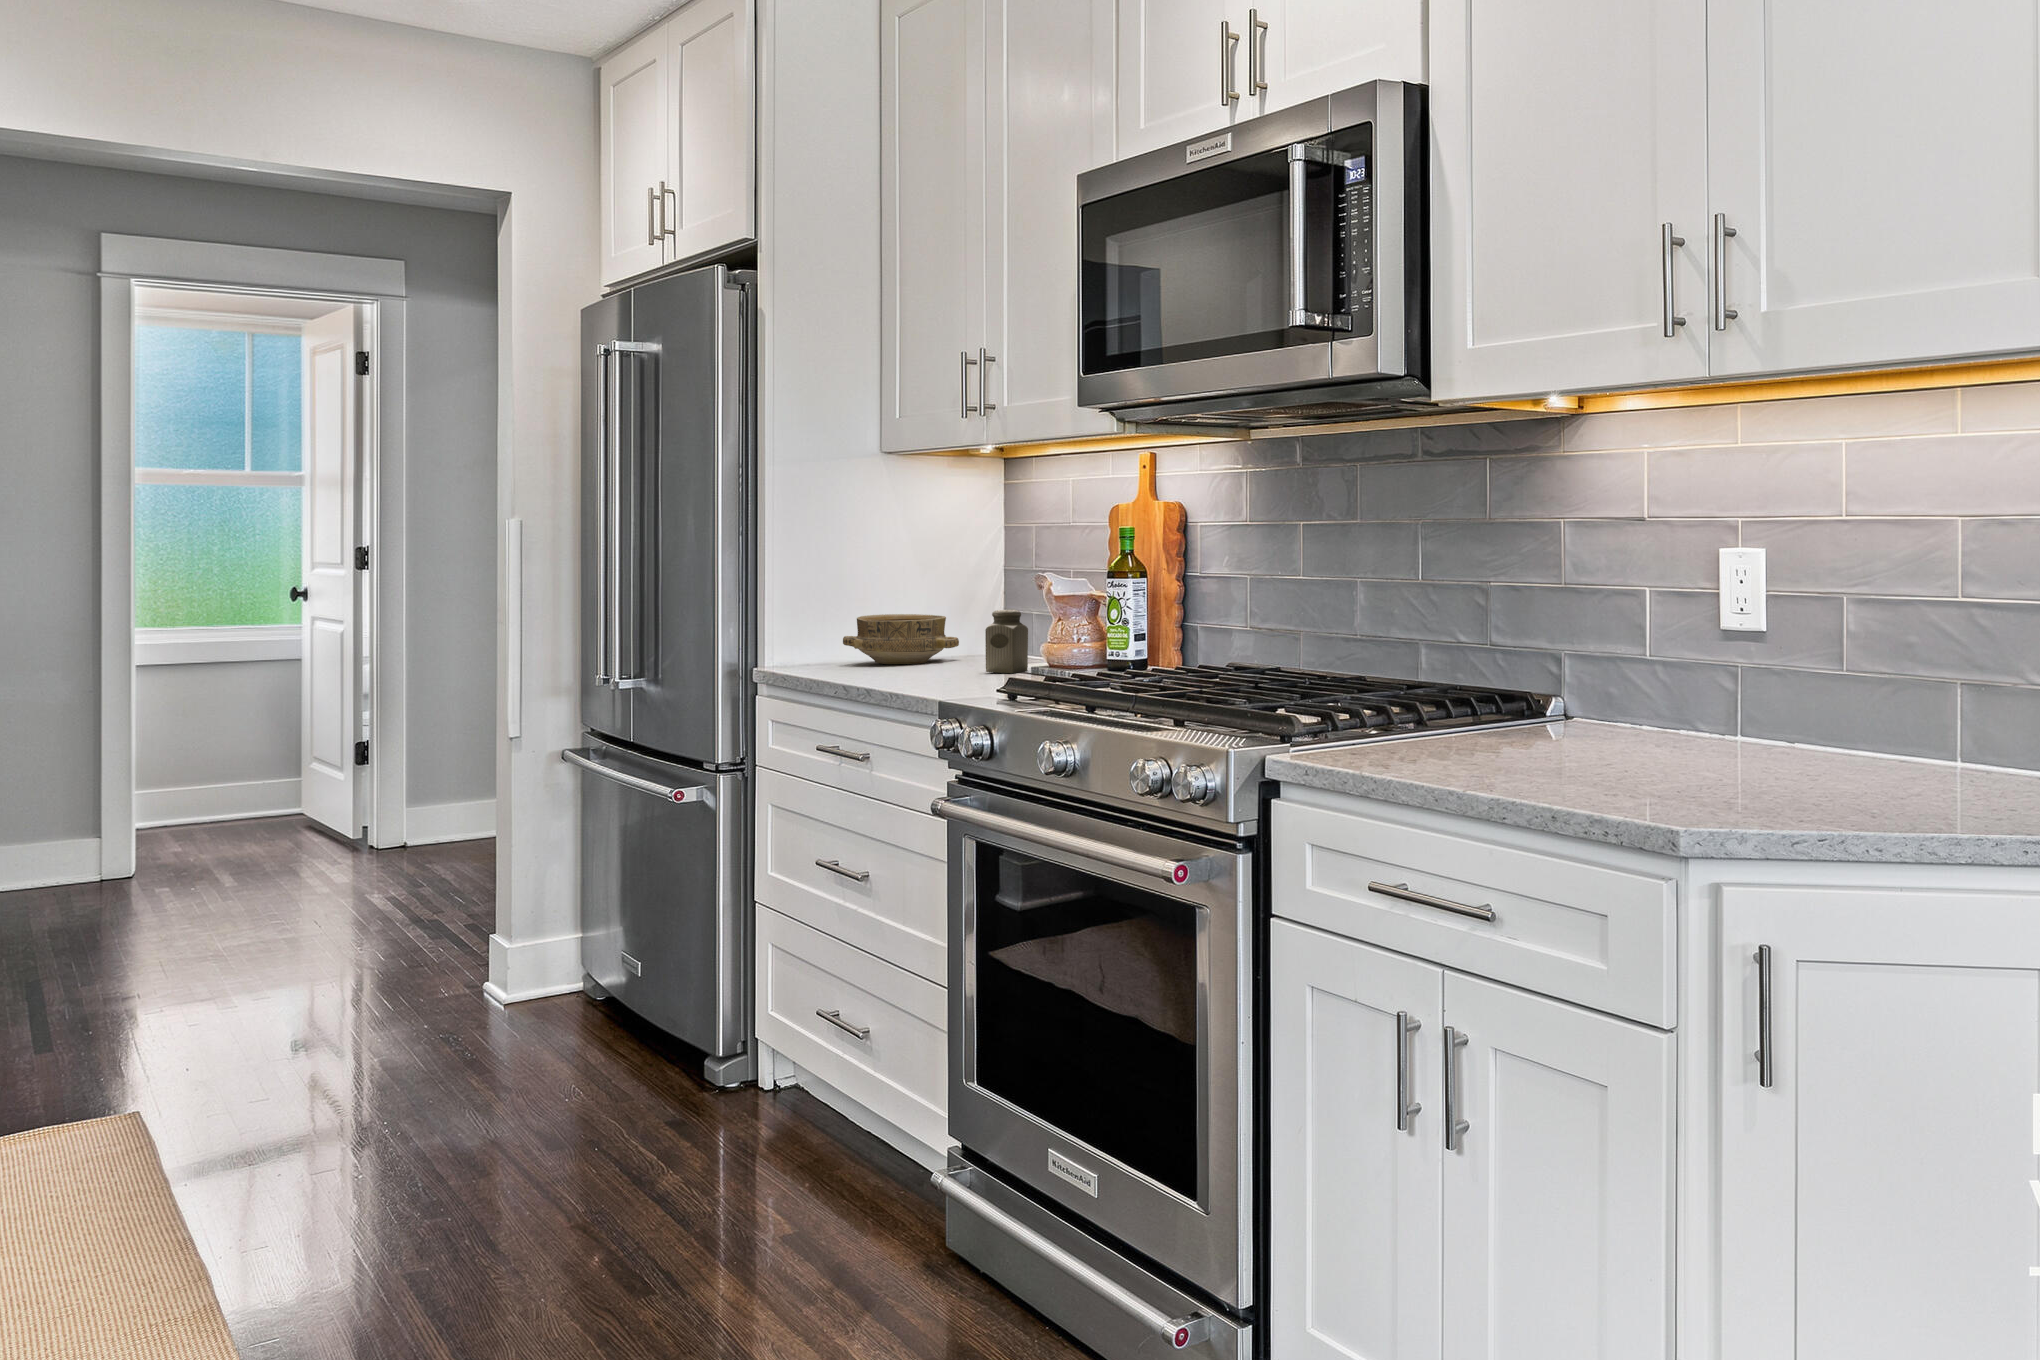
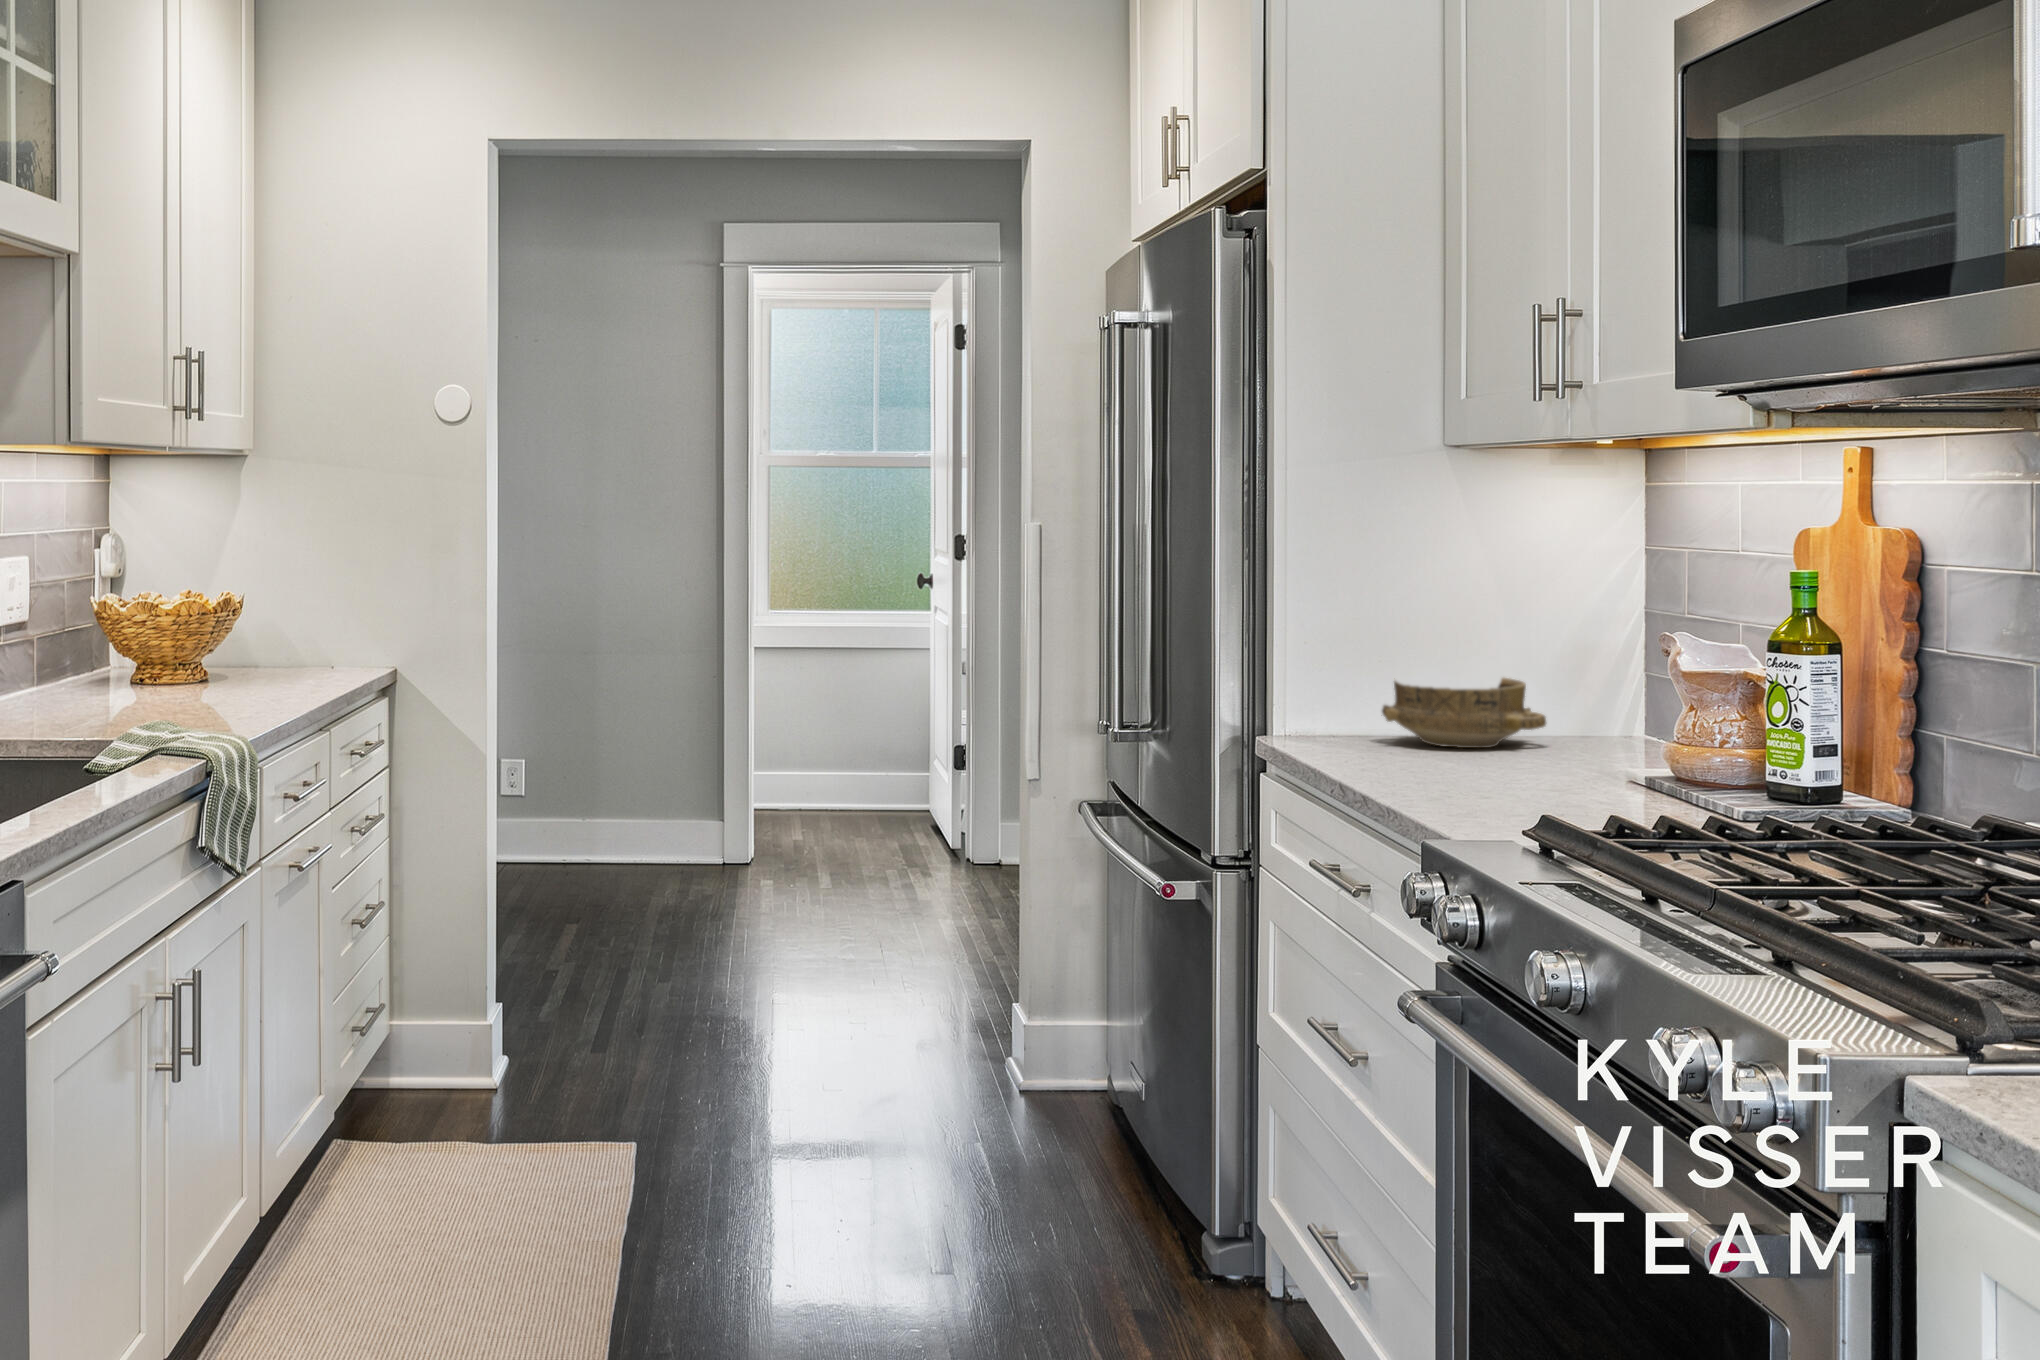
salt shaker: present [985,610,1028,673] -> none [1551,693,1624,791]

